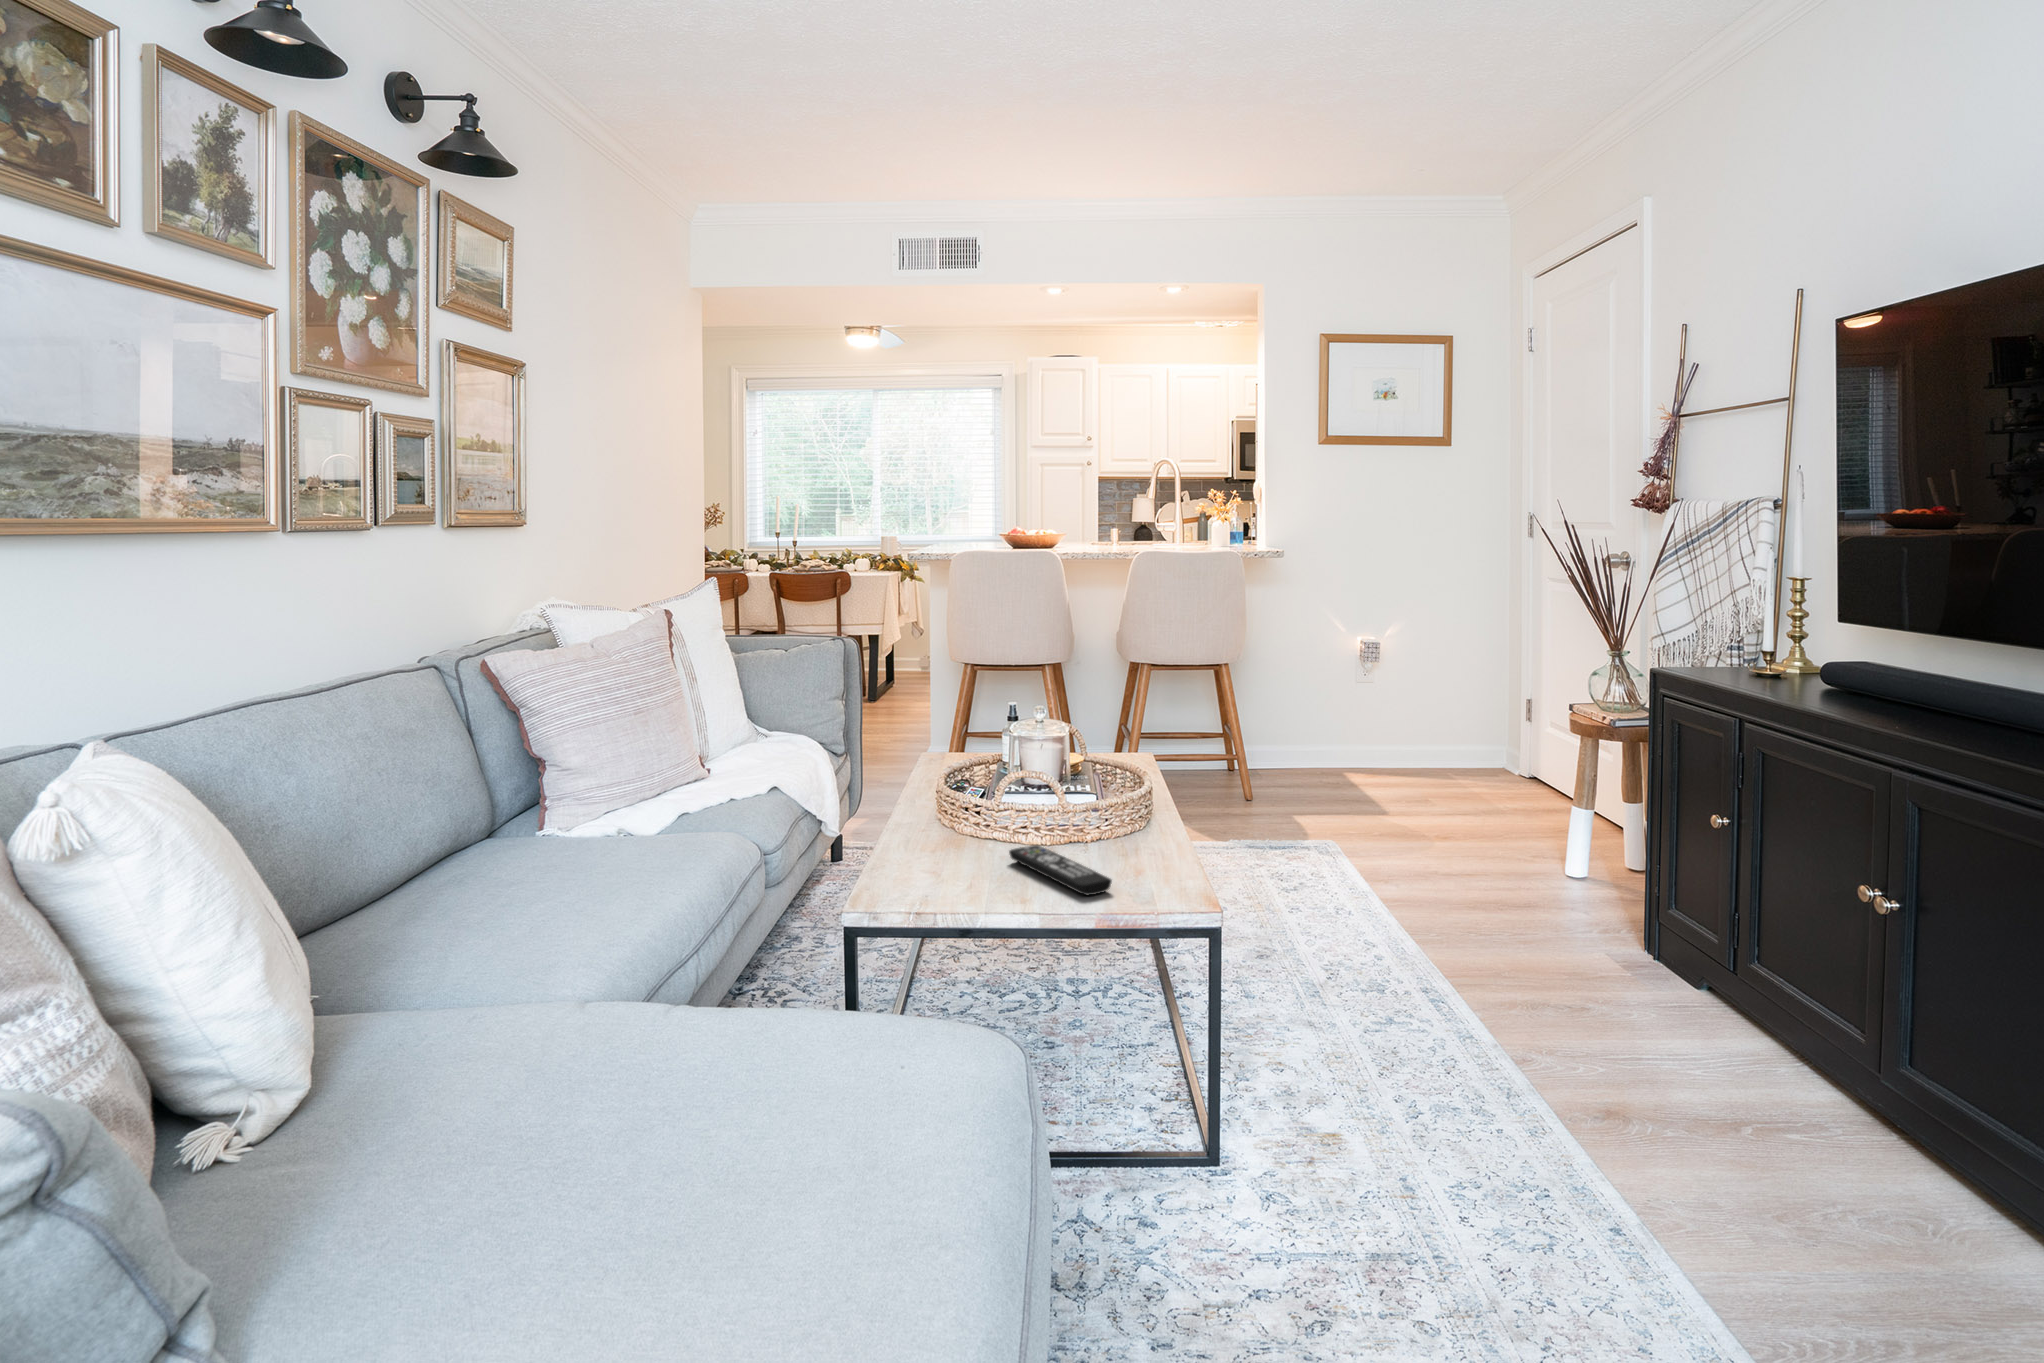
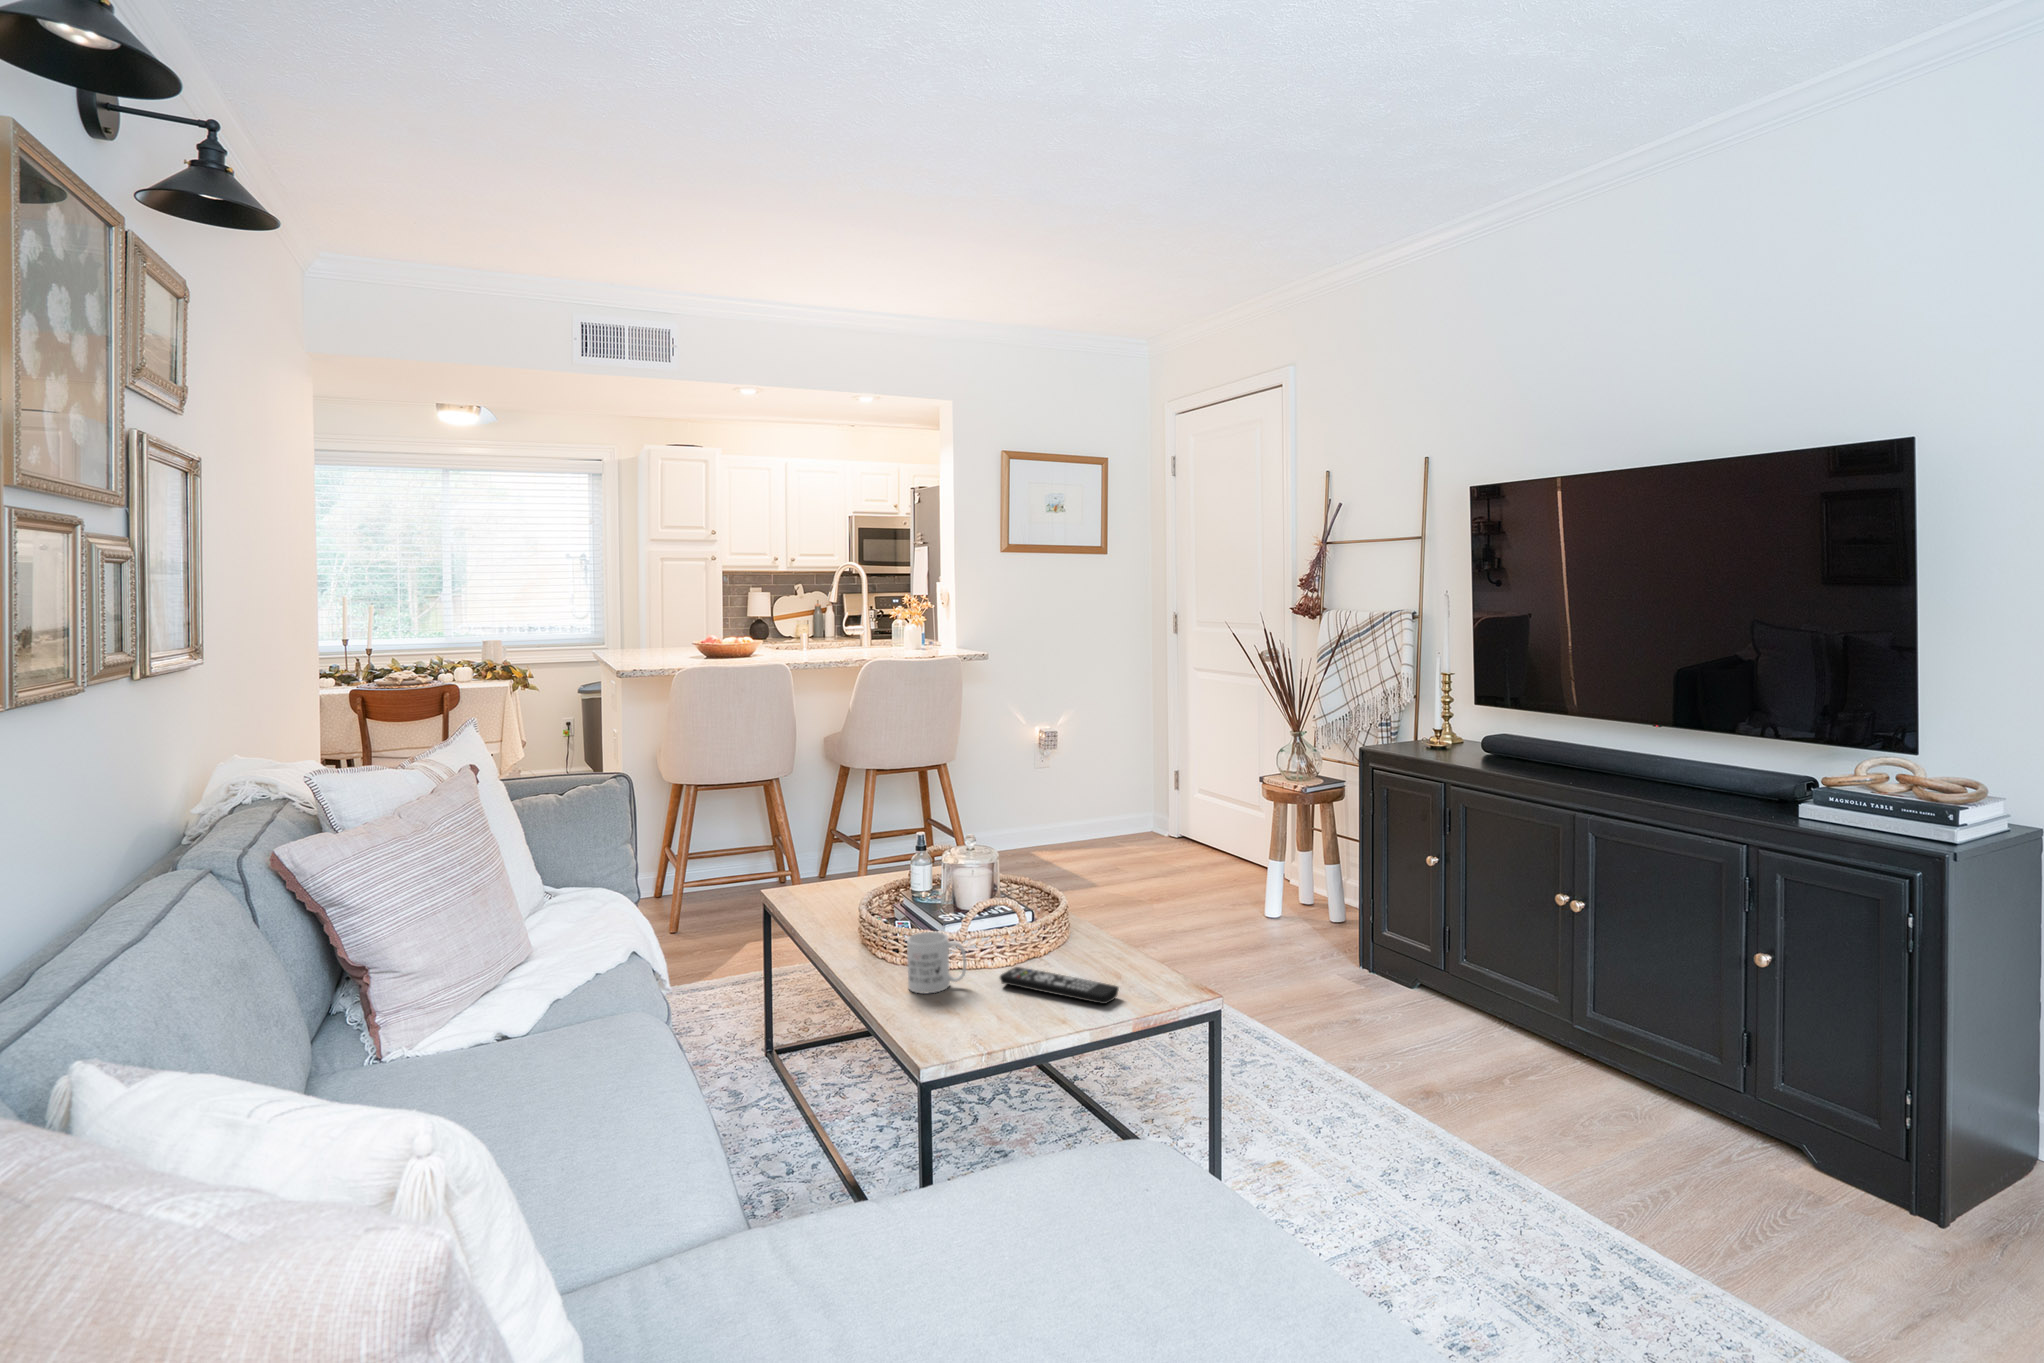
mug: none [922,794,980,857] -> present [907,932,966,994]

